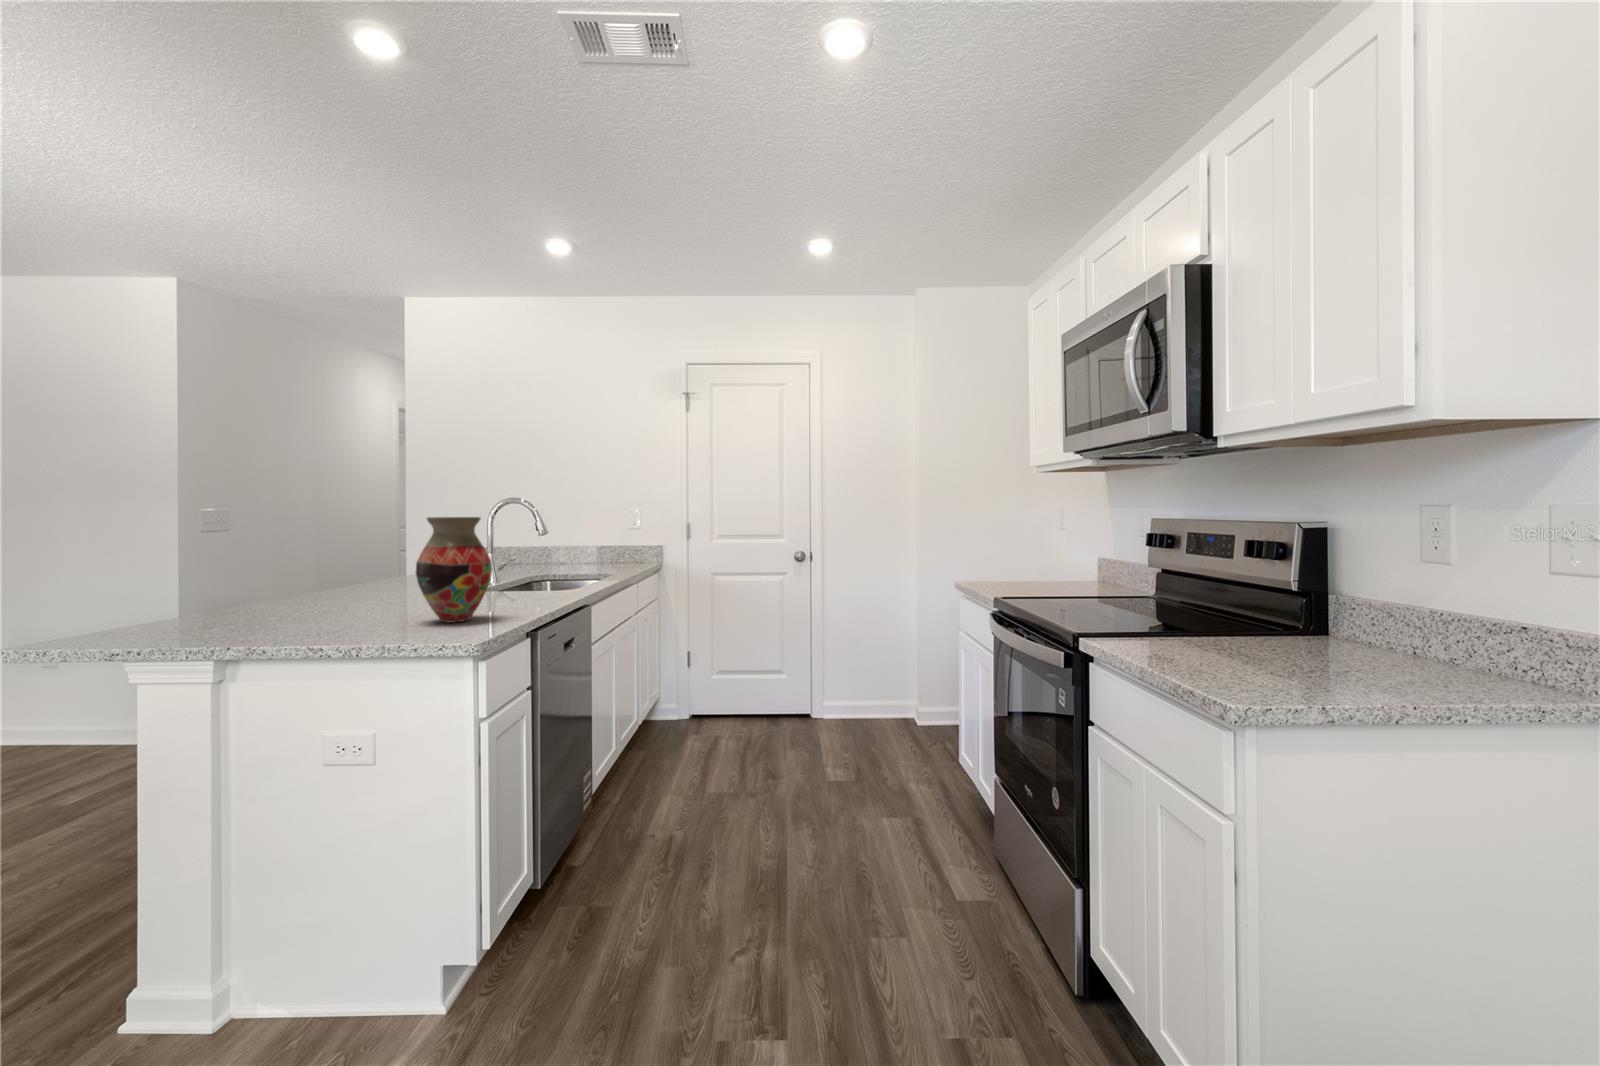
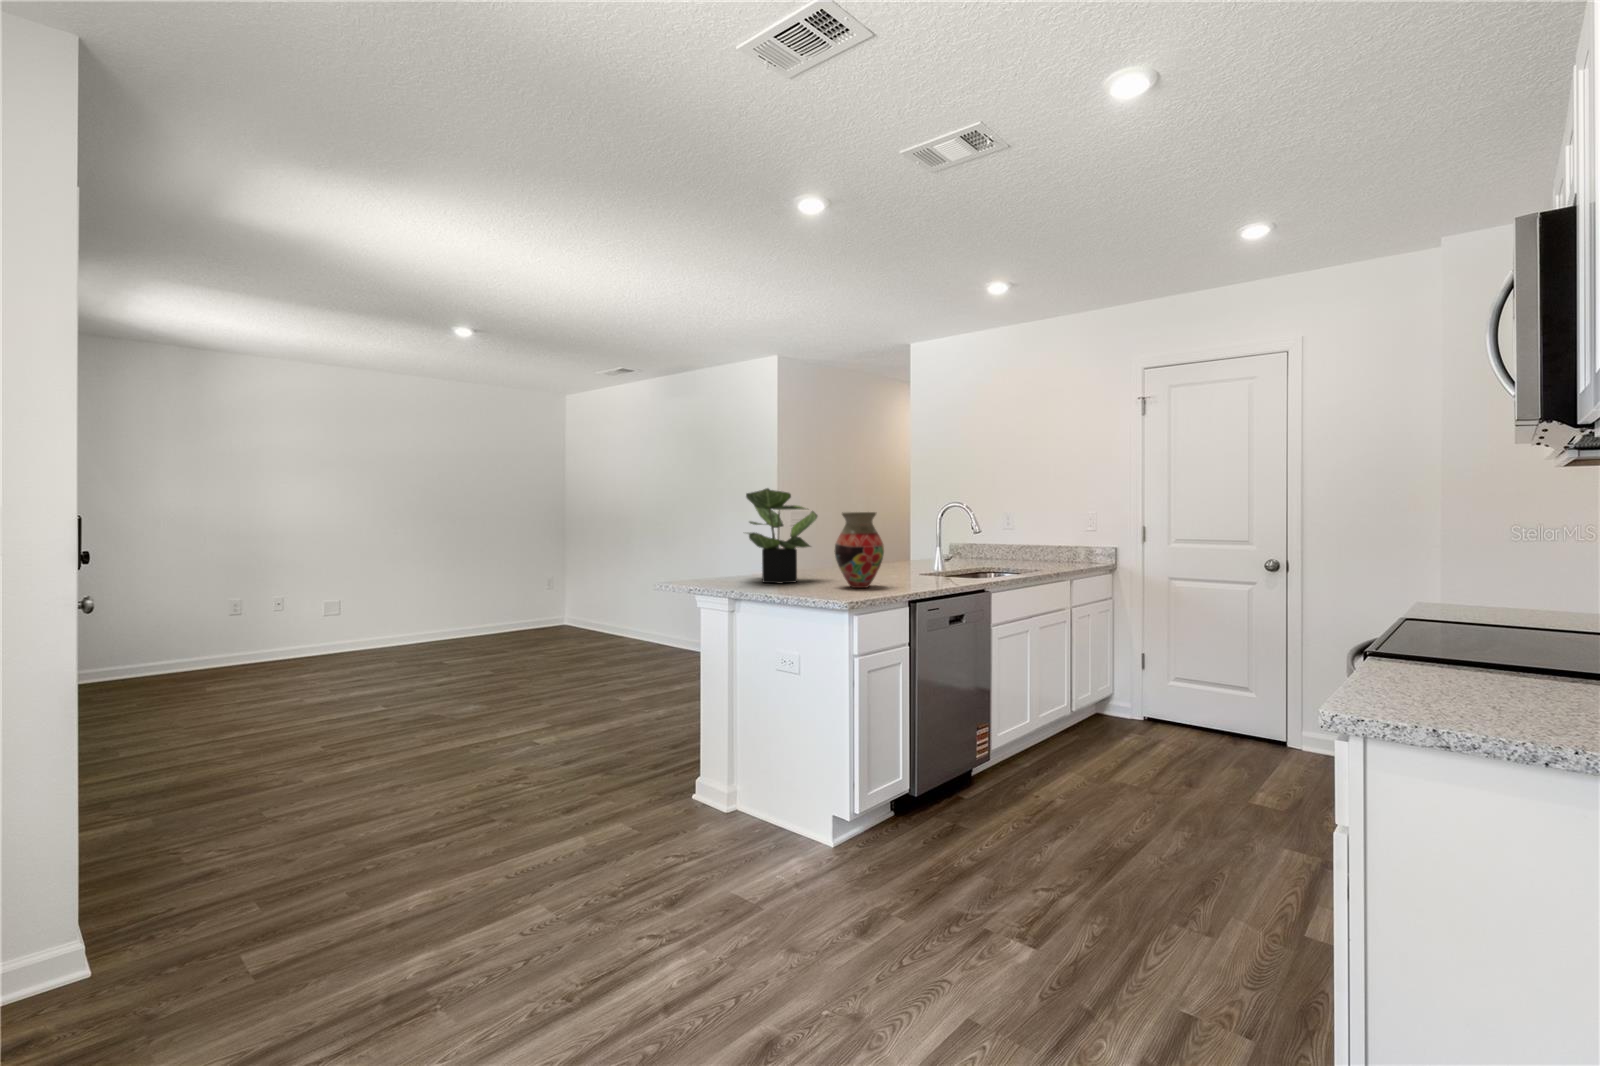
potted plant: none [222,478,368,628] -> present [746,488,817,584]

